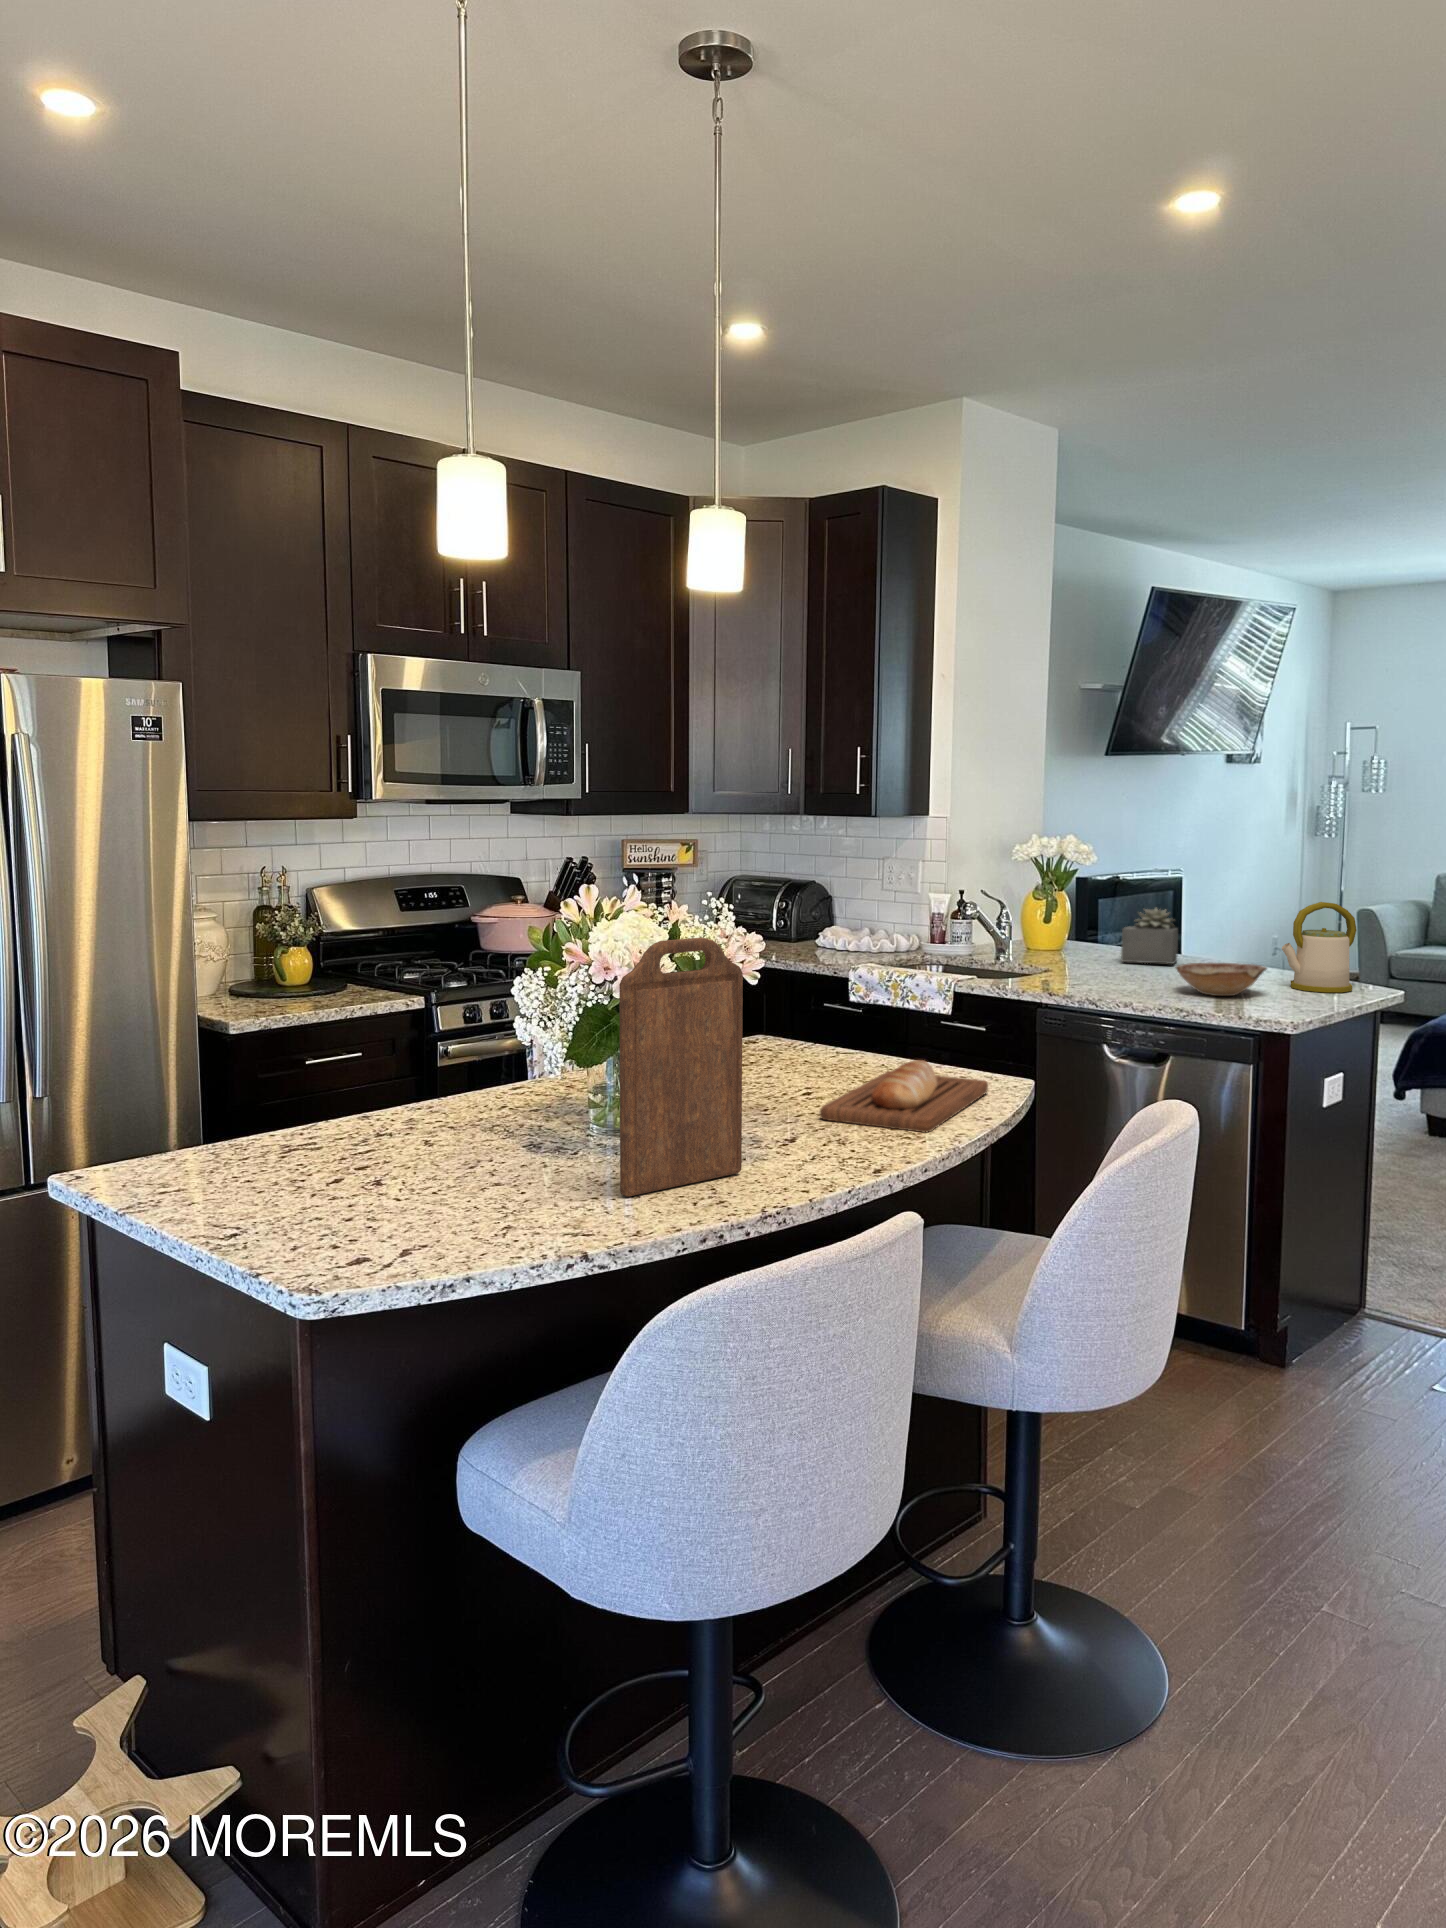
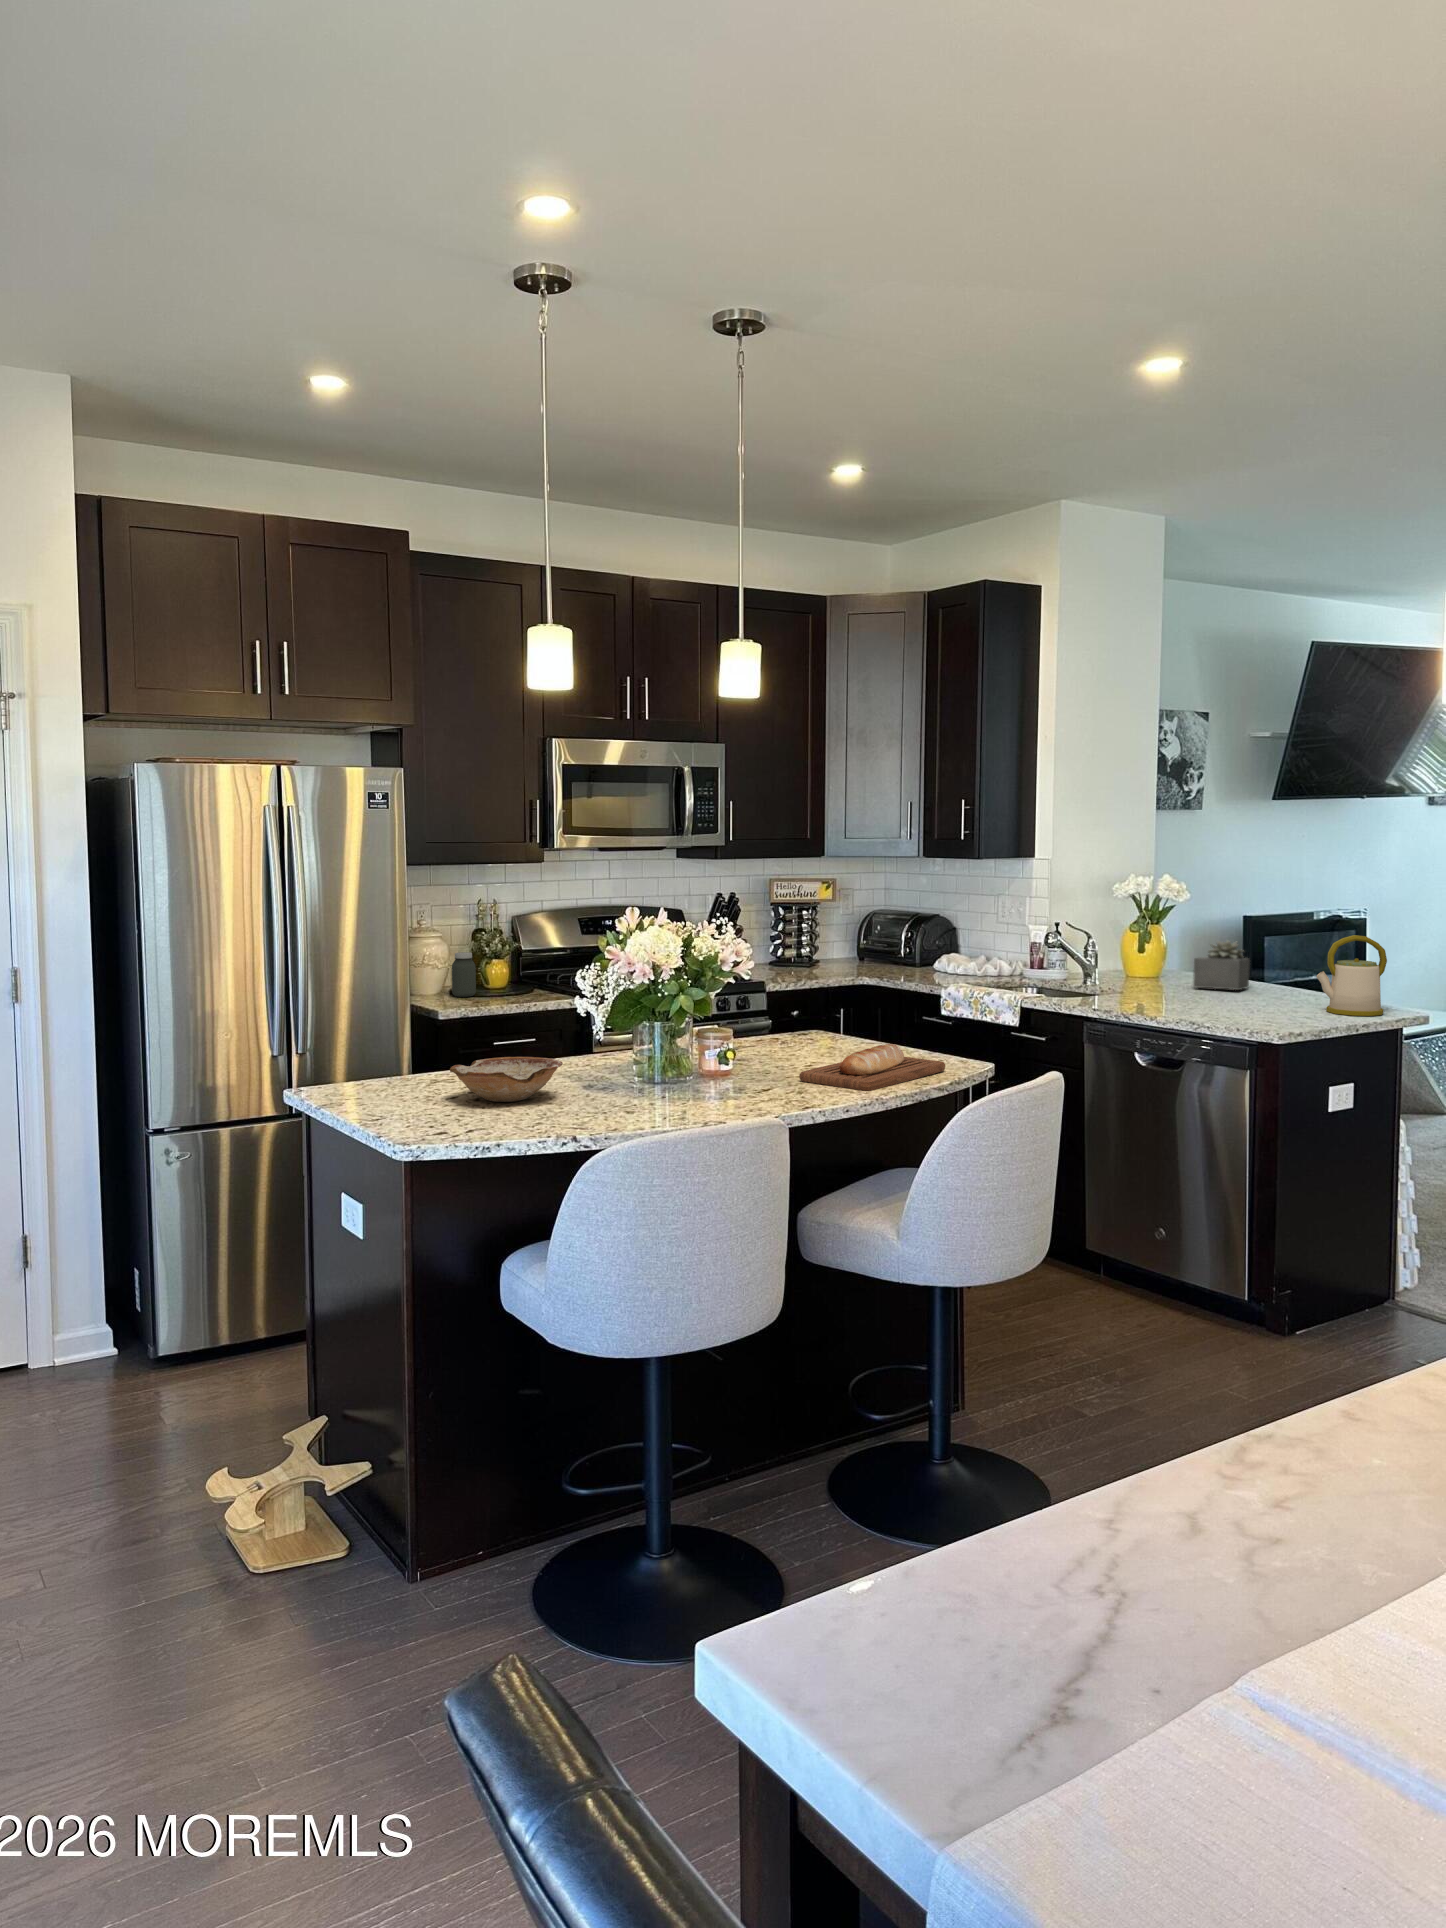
cutting board: present [619,938,743,1197] -> none [620,944,711,1113]
jar: none [239,939,273,999] -> present [452,952,476,997]
bowl: present [1176,963,1267,996] -> present [450,1057,563,1102]

